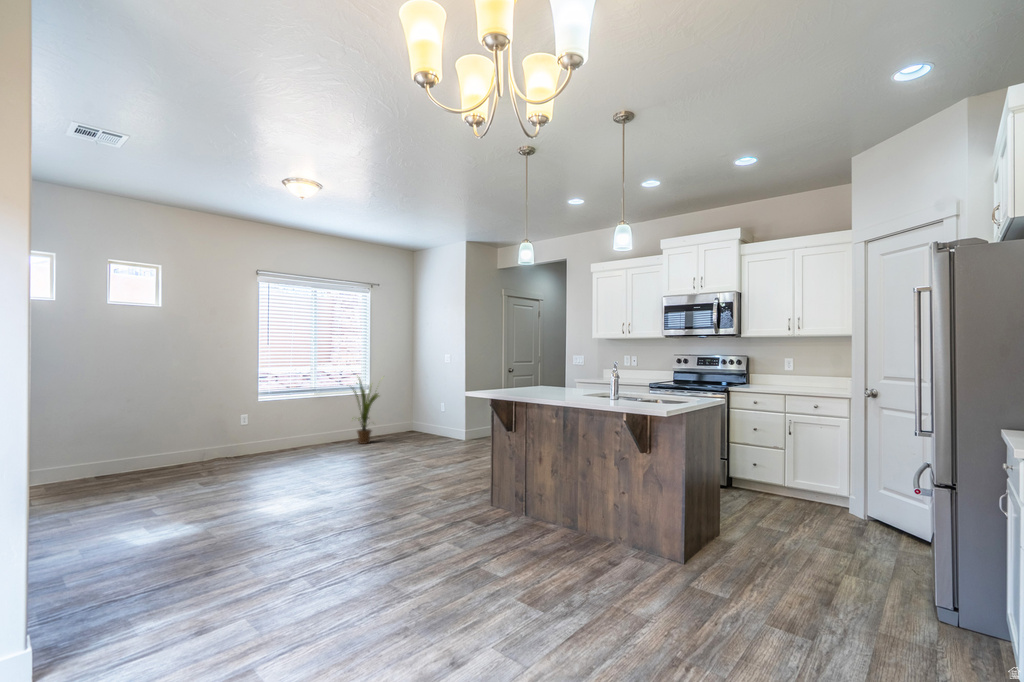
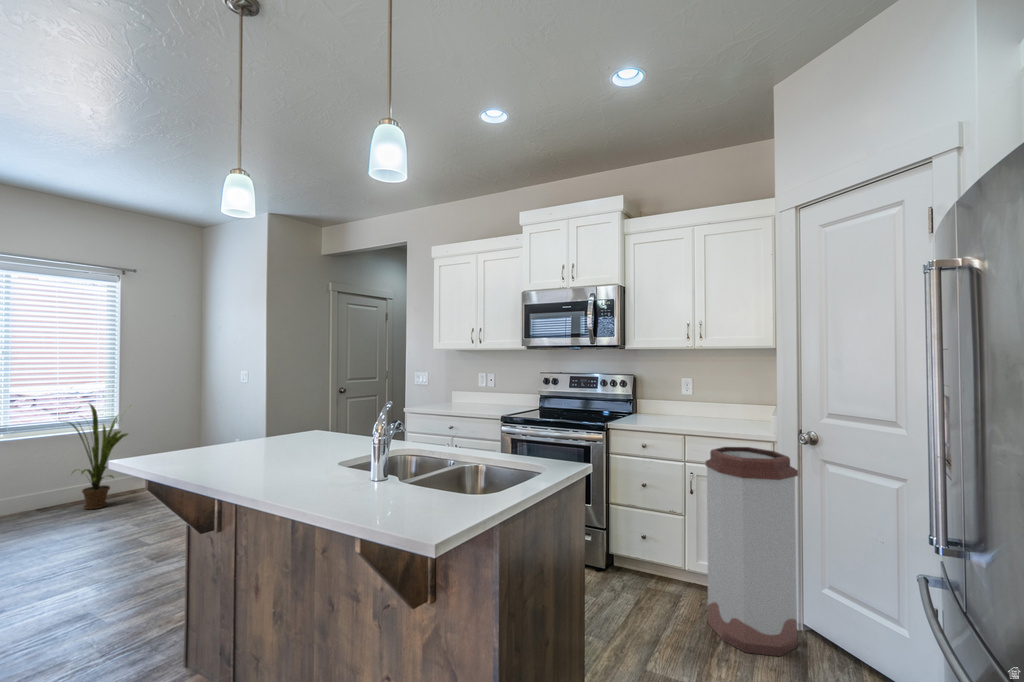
trash can: none [799,400,862,528] -> present [705,447,798,656]

